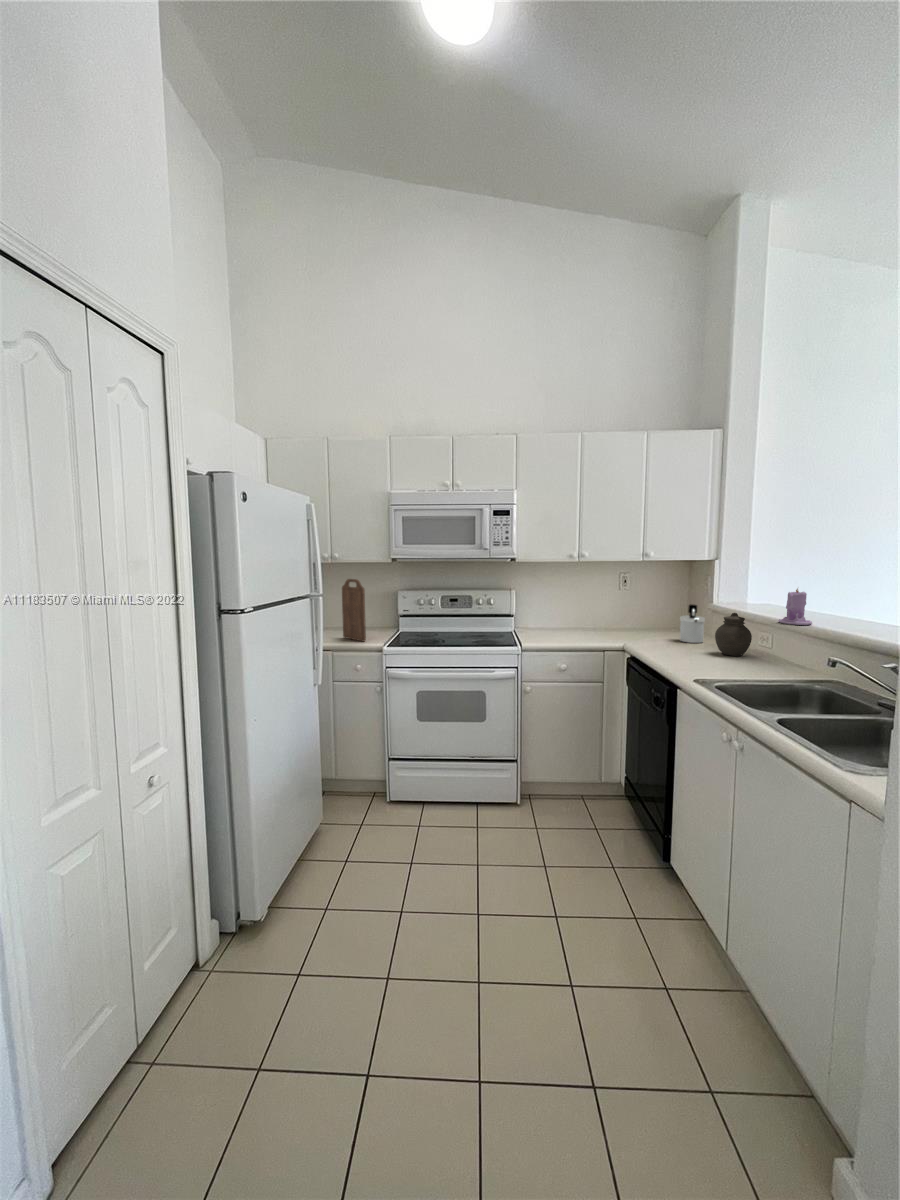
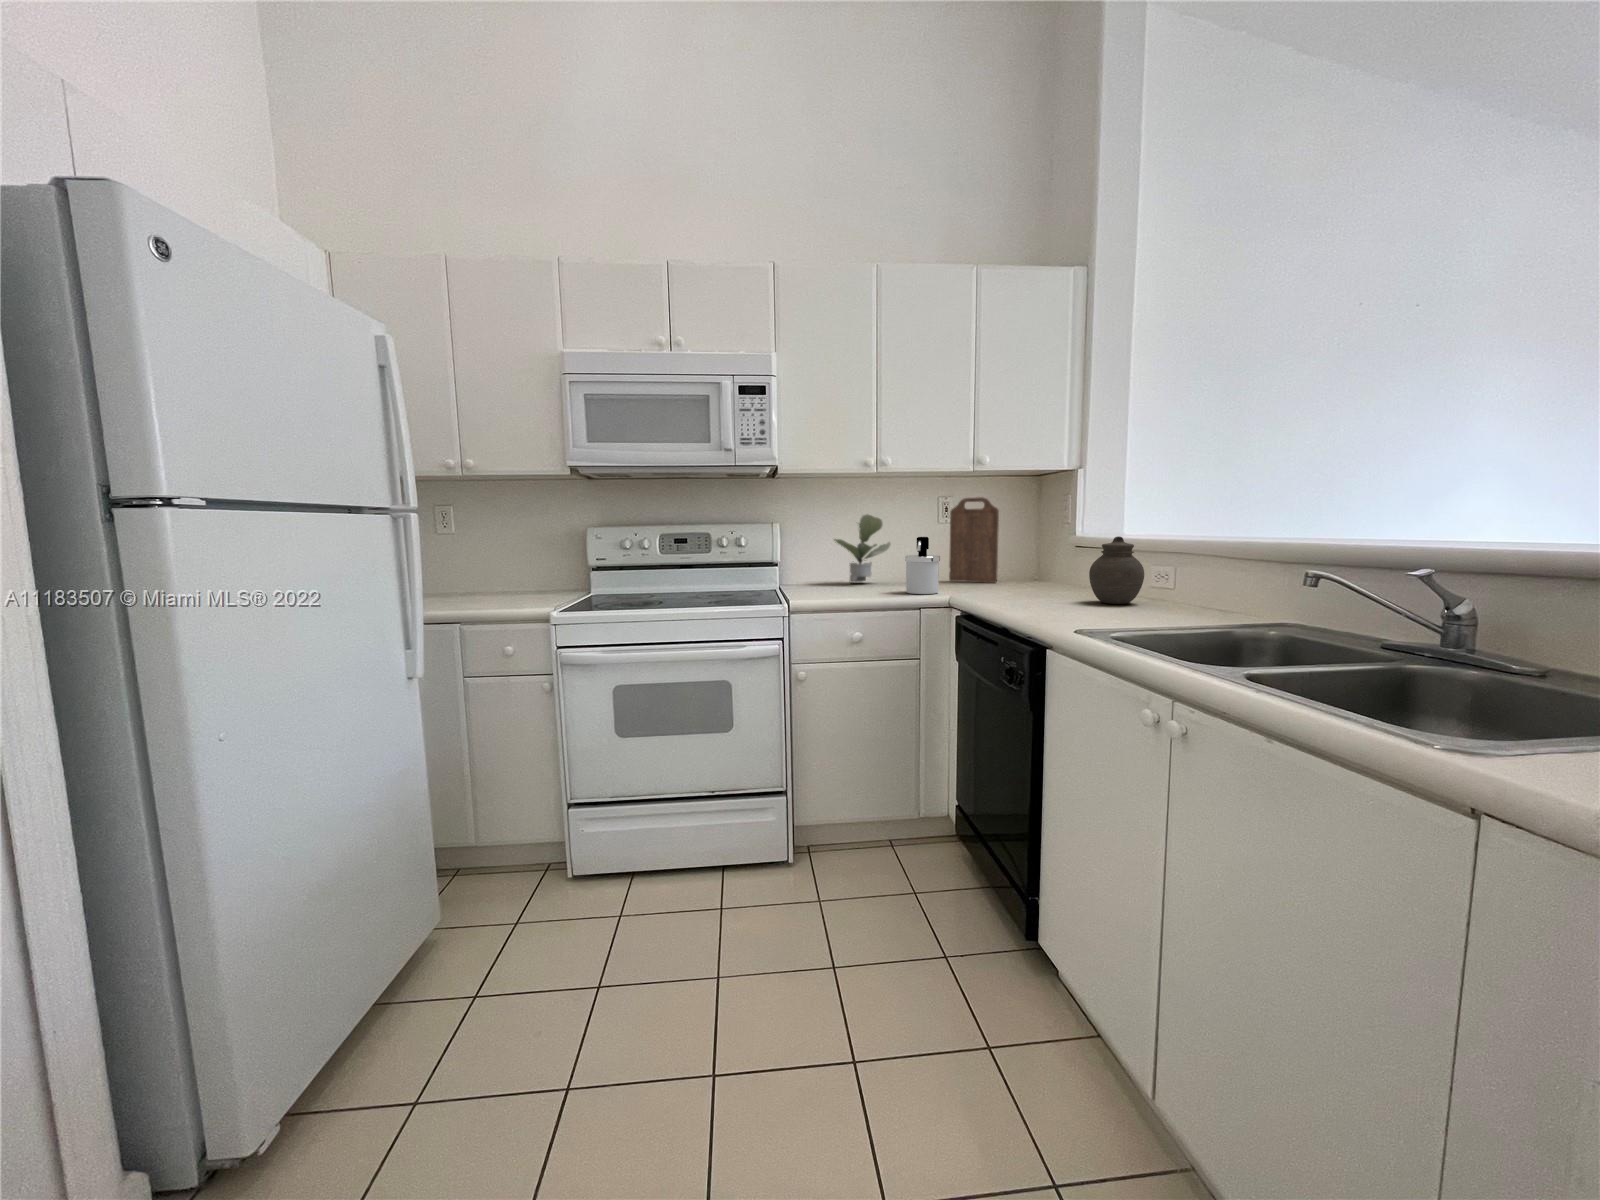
cutting board: present [342,579,366,642] -> present [949,497,999,583]
potted plant: none [549,582,587,627] -> present [834,514,890,583]
candle: present [778,589,812,625] -> none [1191,481,1244,541]
soap dispenser: present [680,604,705,643] -> present [905,537,940,594]

